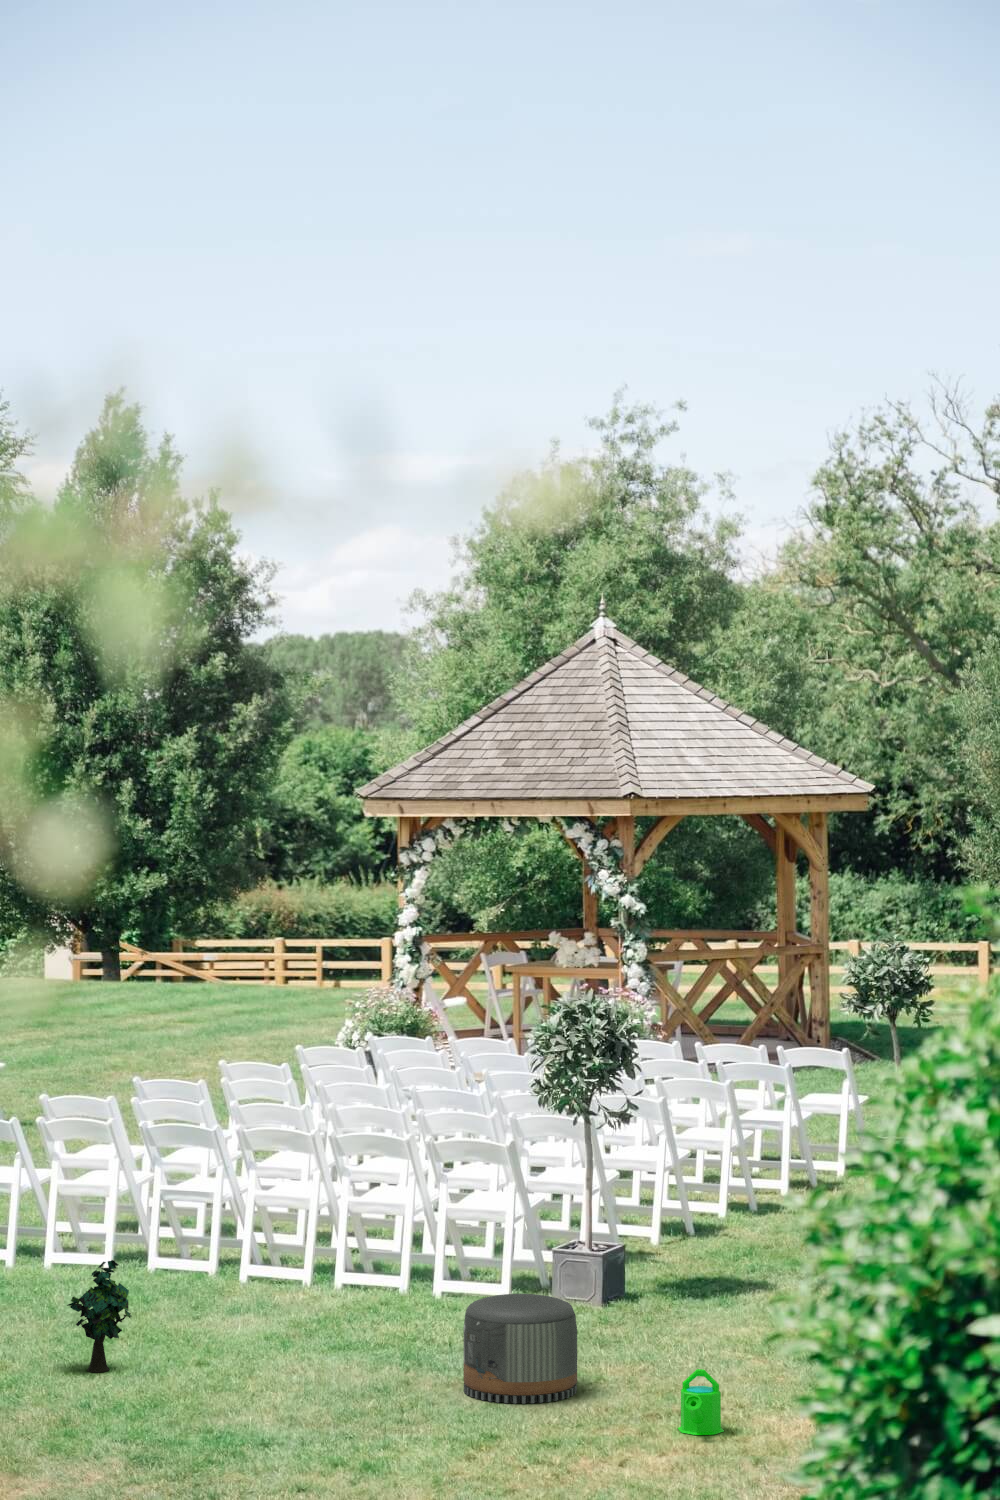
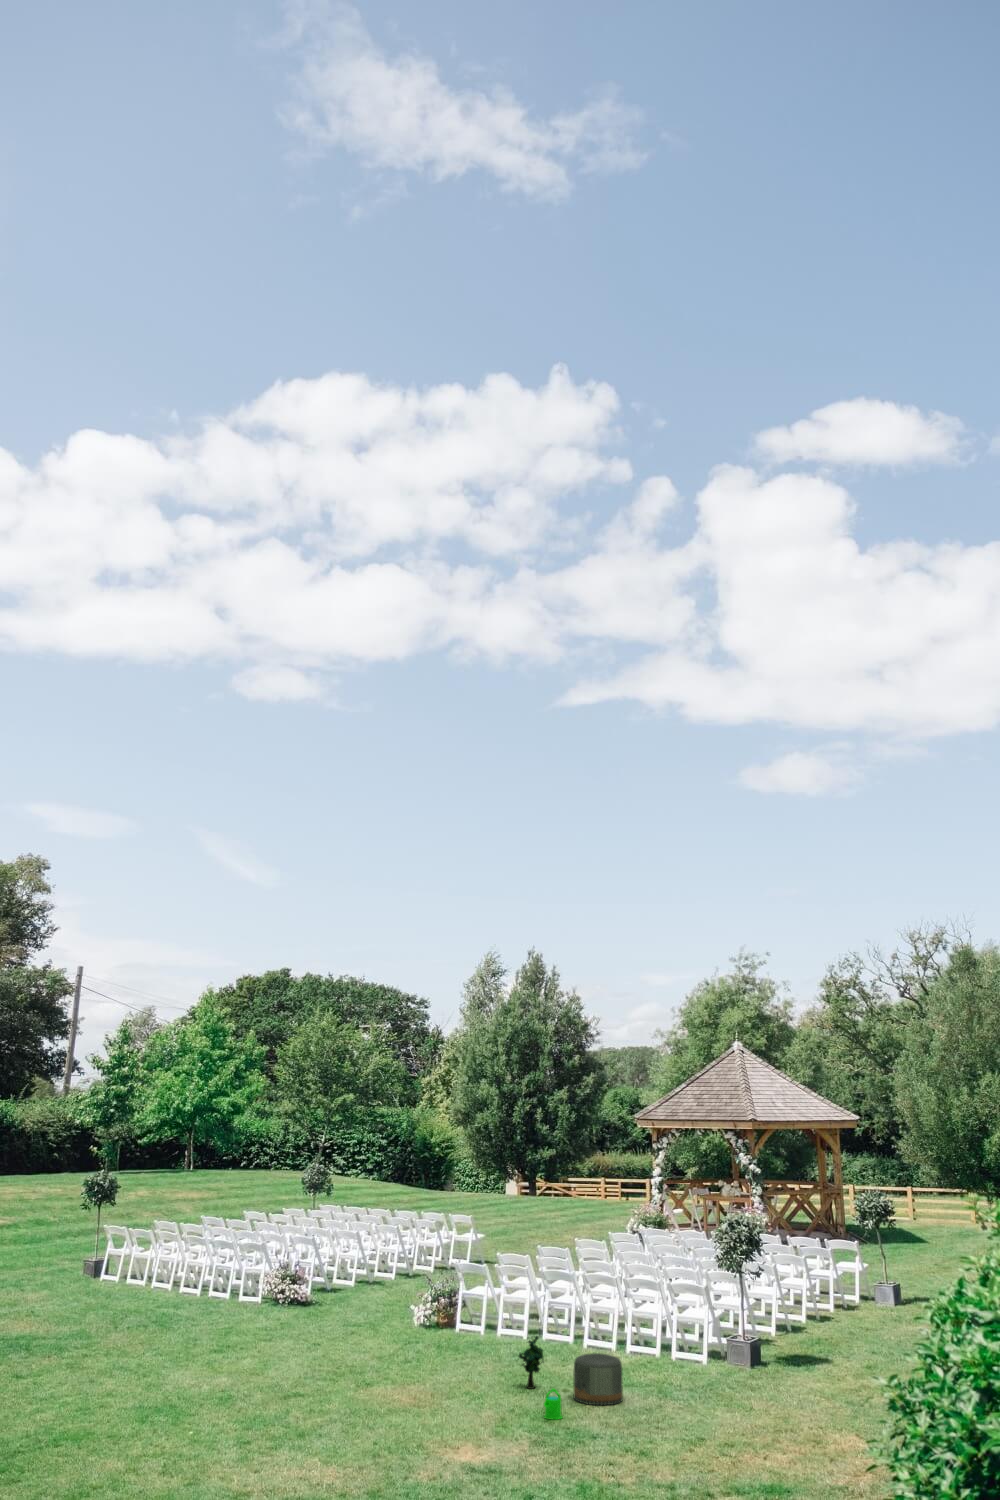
pouf: present [463,1294,577,1404] -> present [573,1353,623,1405]
watering can: present [678,1369,724,1435] -> present [544,1389,562,1420]

